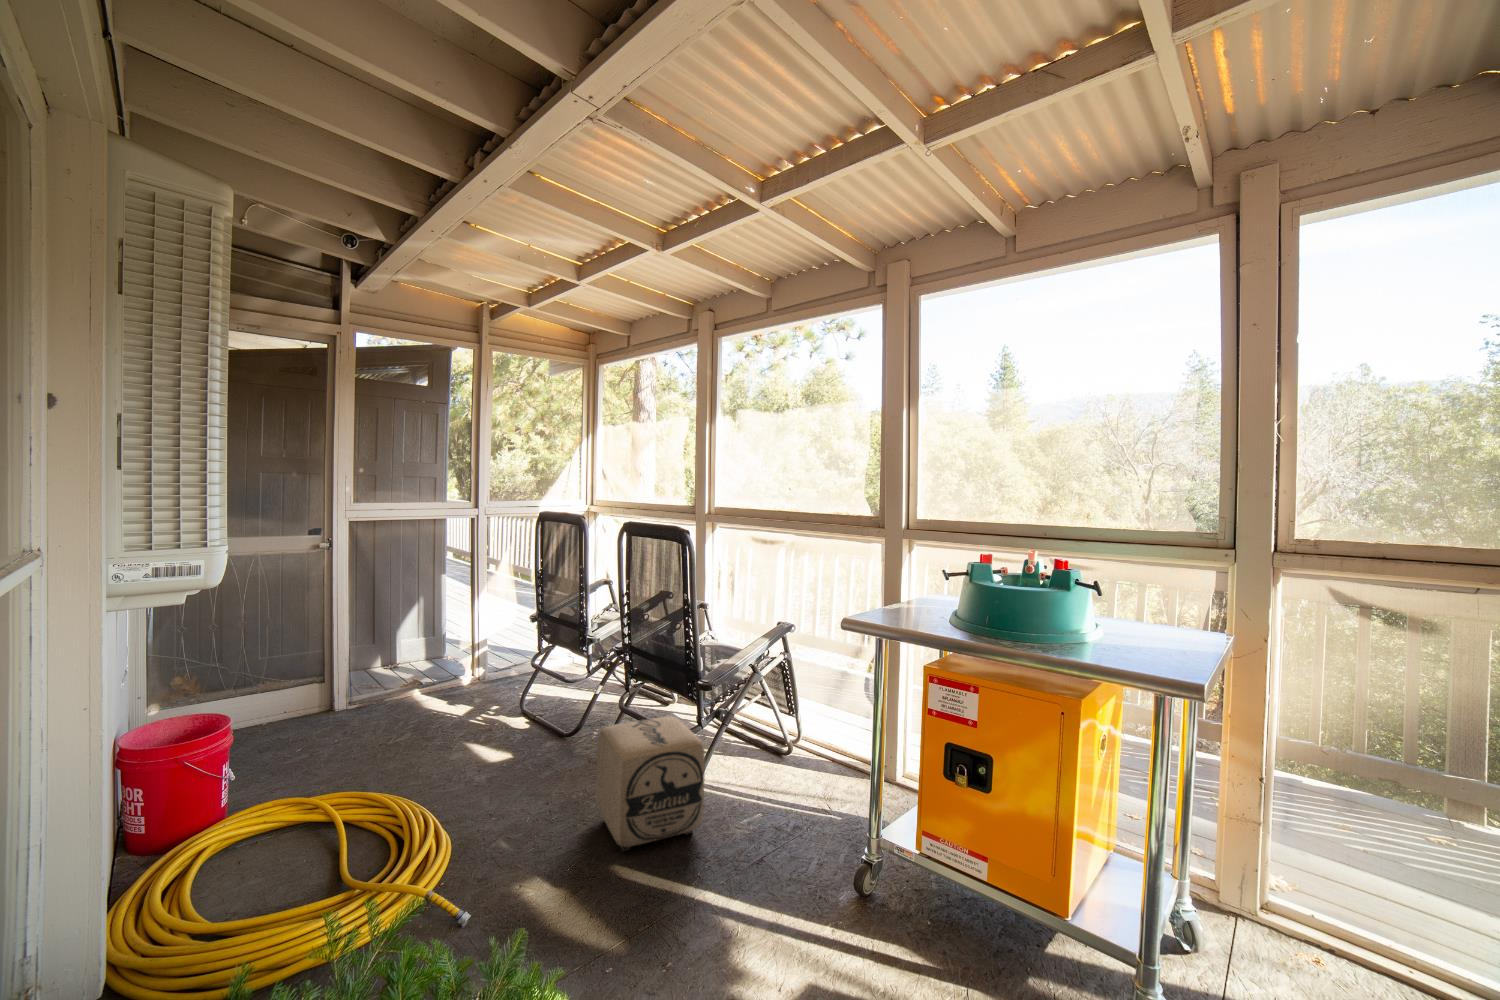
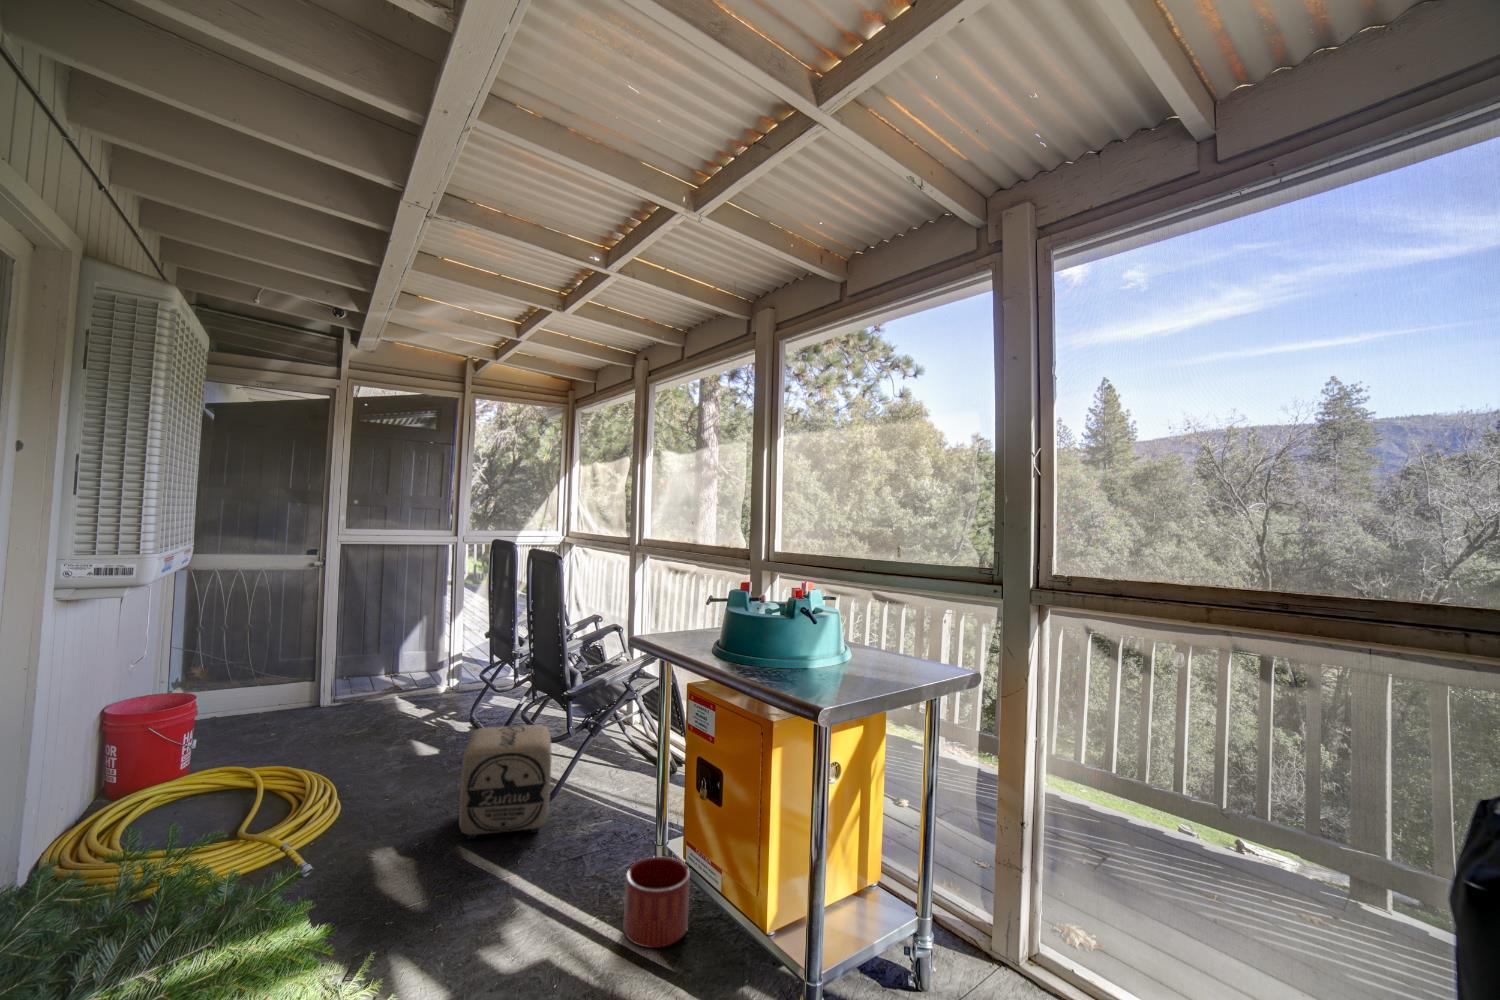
planter: none [864,851,936,953] -> present [623,857,690,948]

